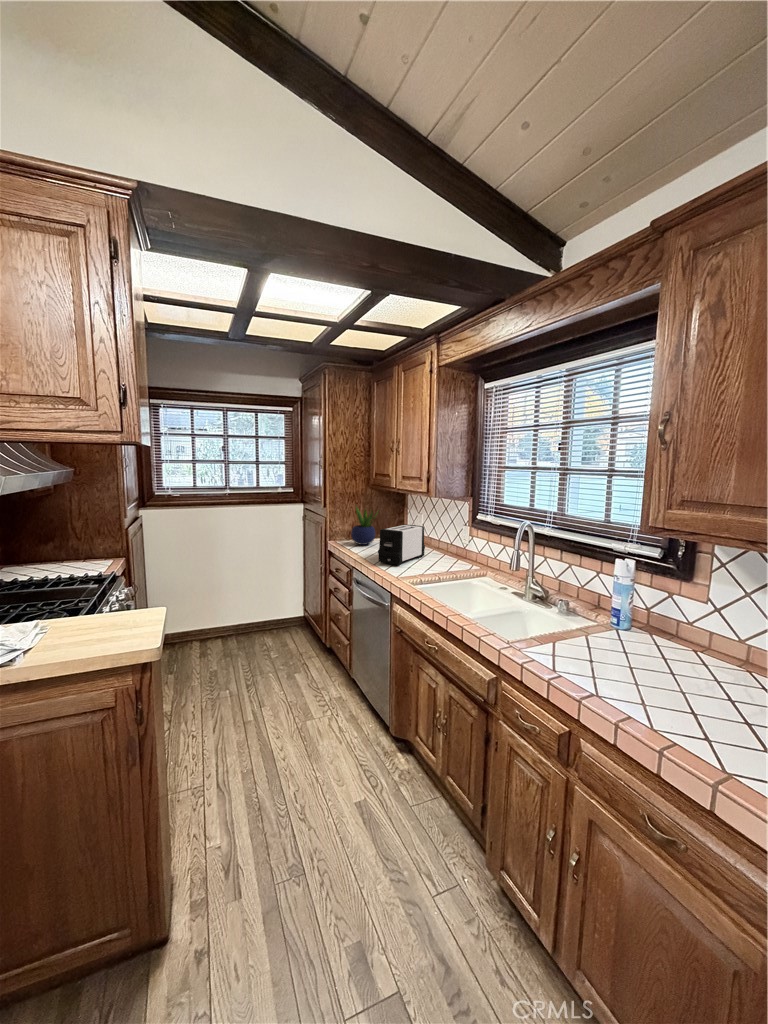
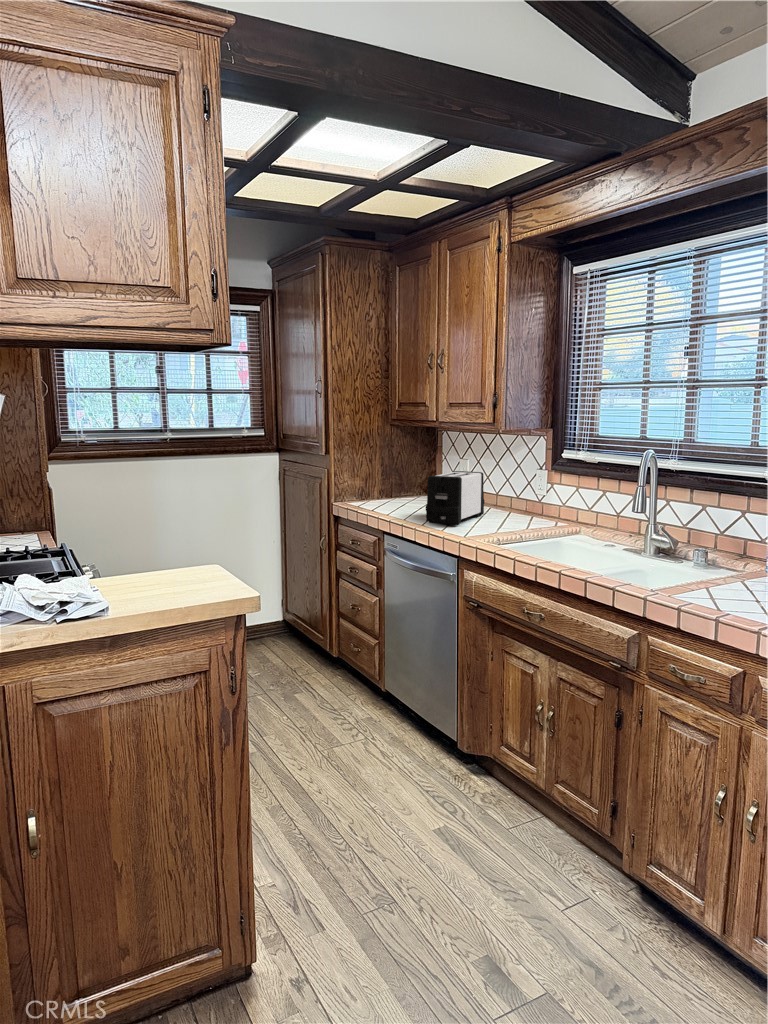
potted plant: present [351,507,375,545] -> none [368,445,409,505]

